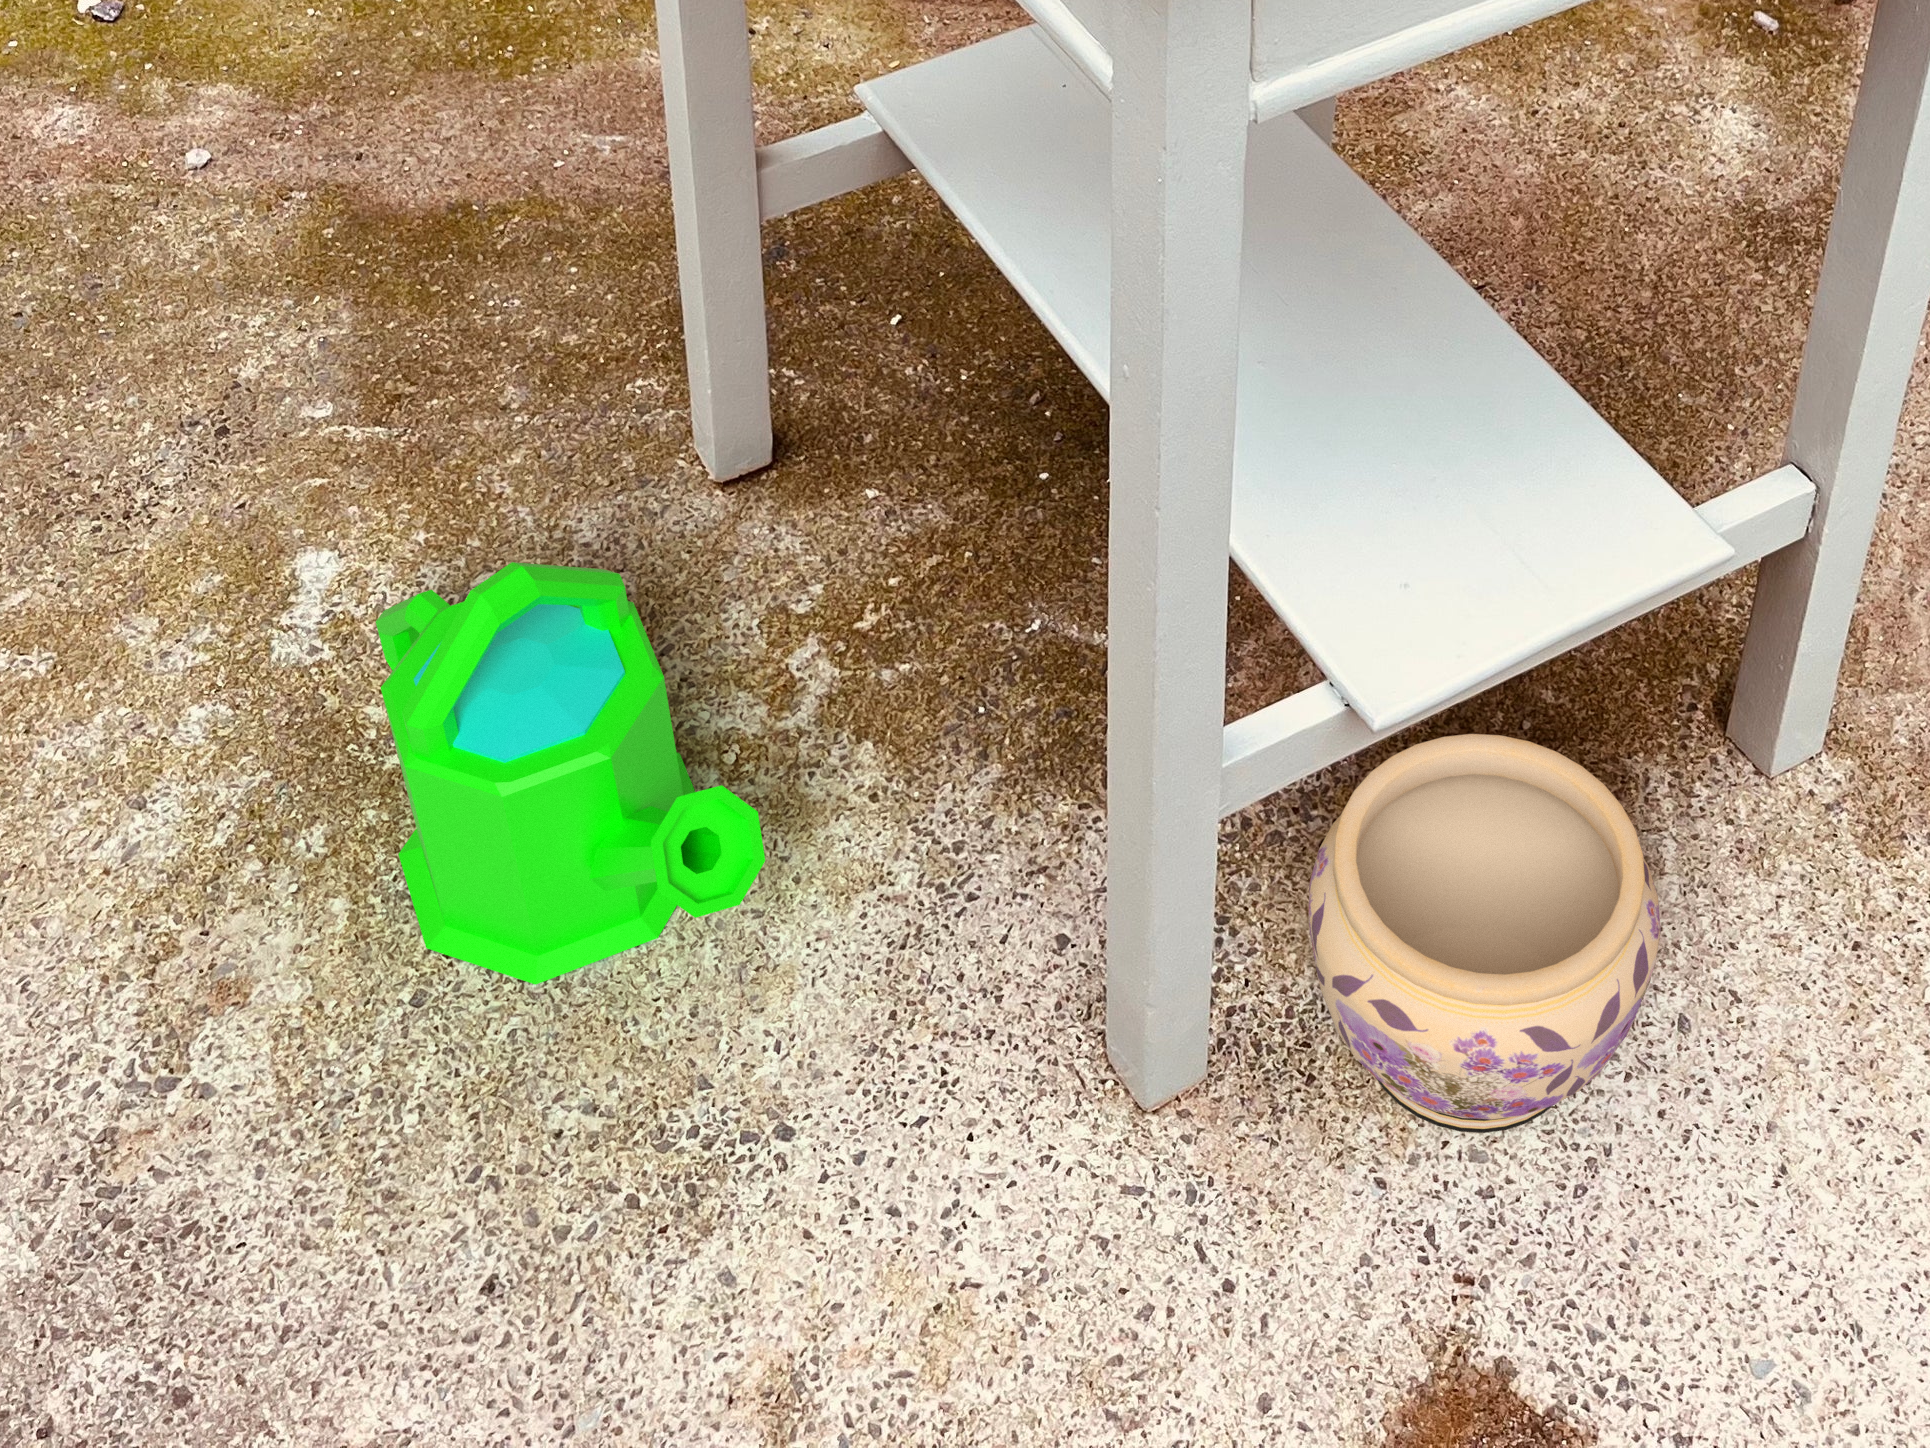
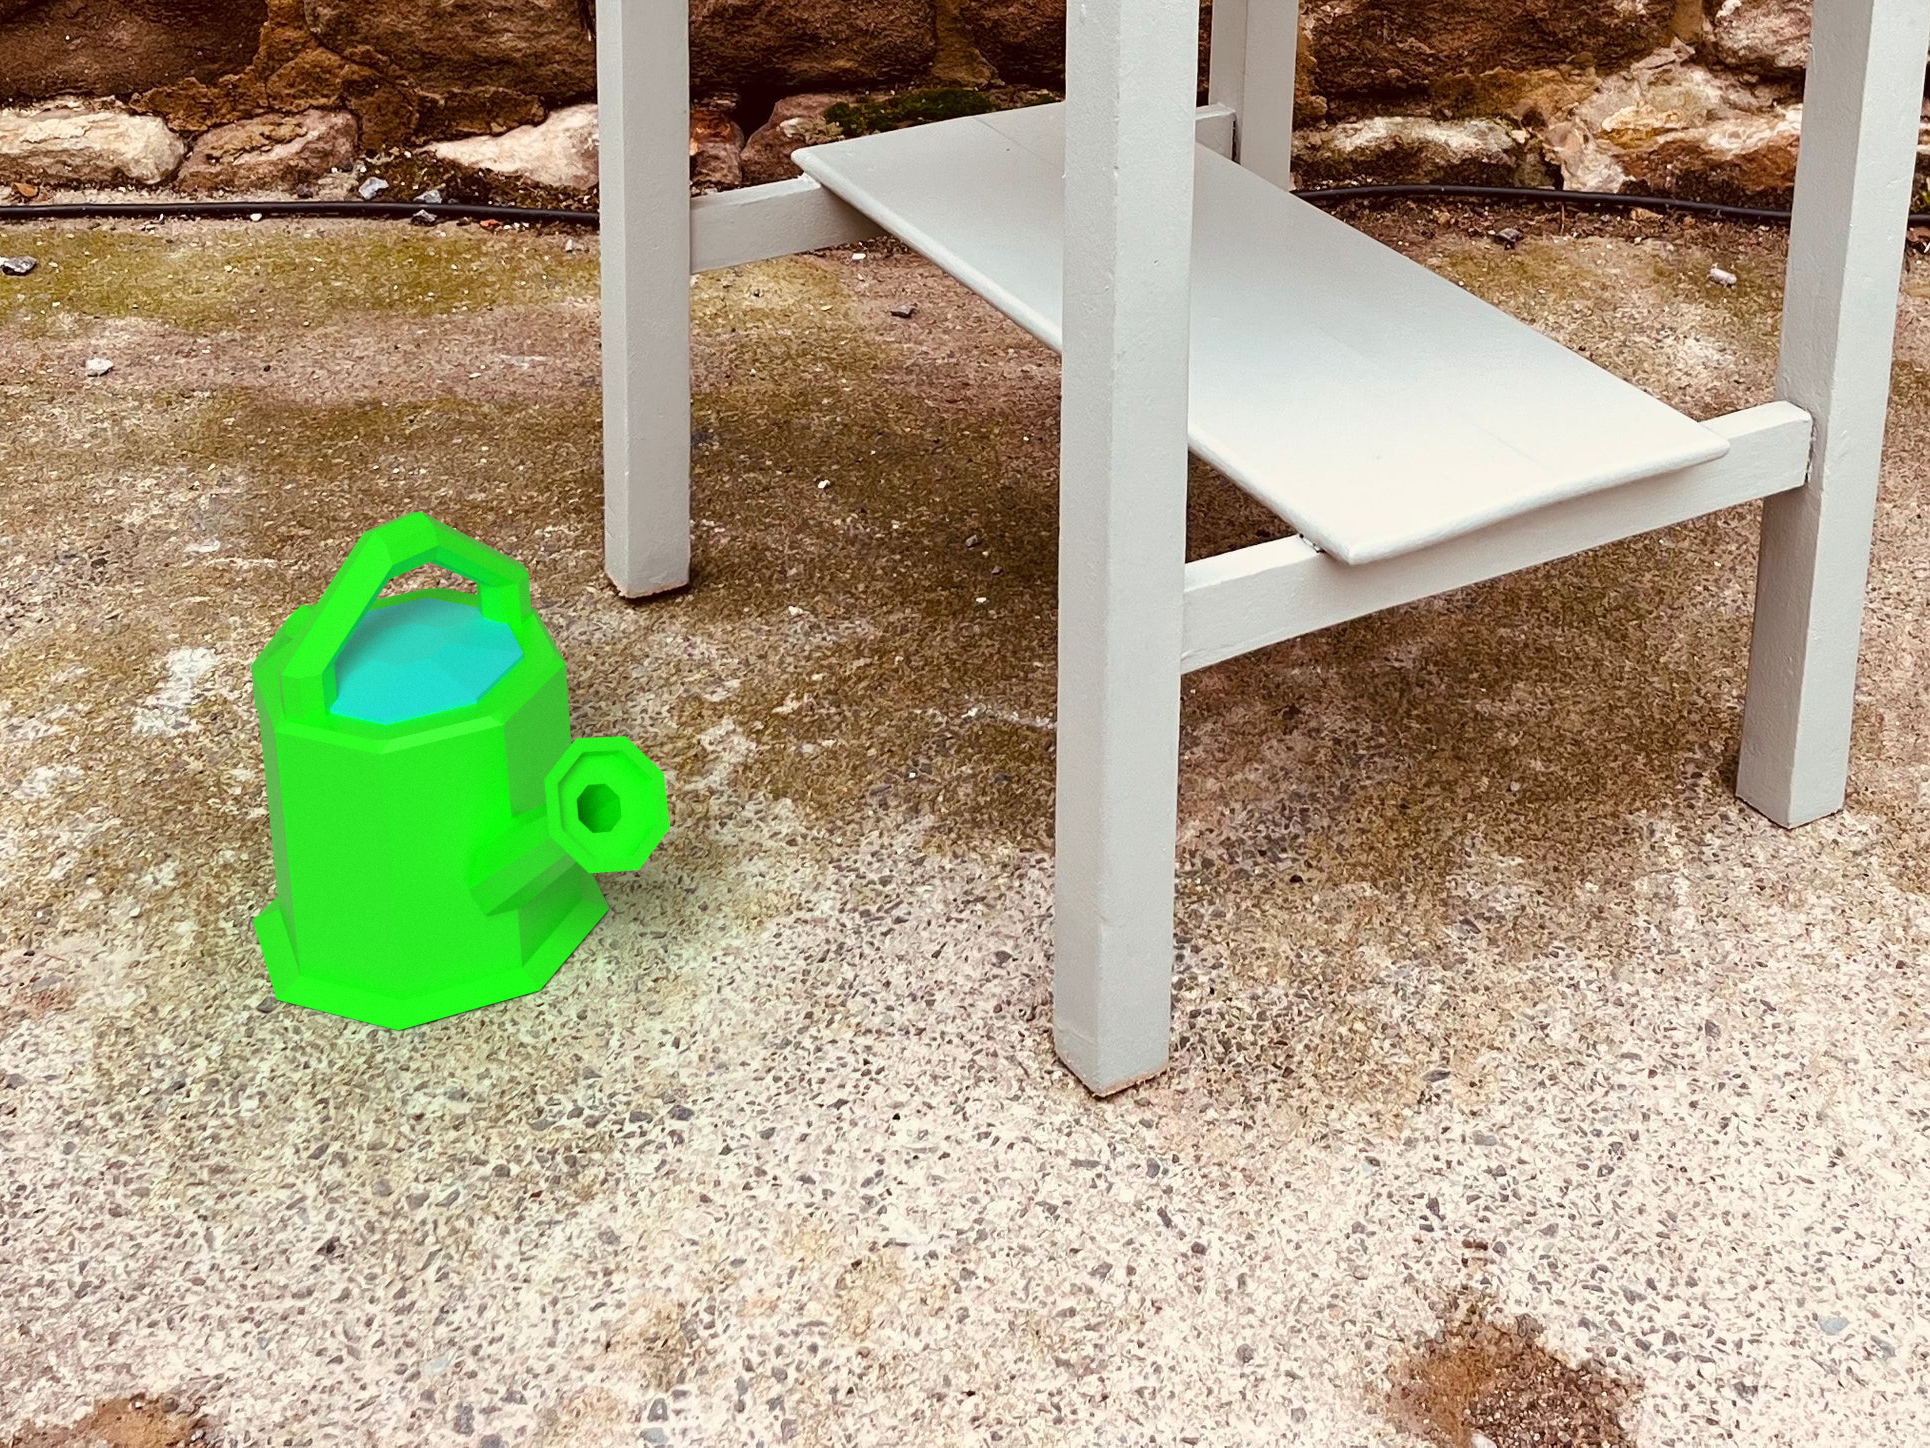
planter: present [1309,734,1661,1133] -> none [1280,699,1677,1158]

